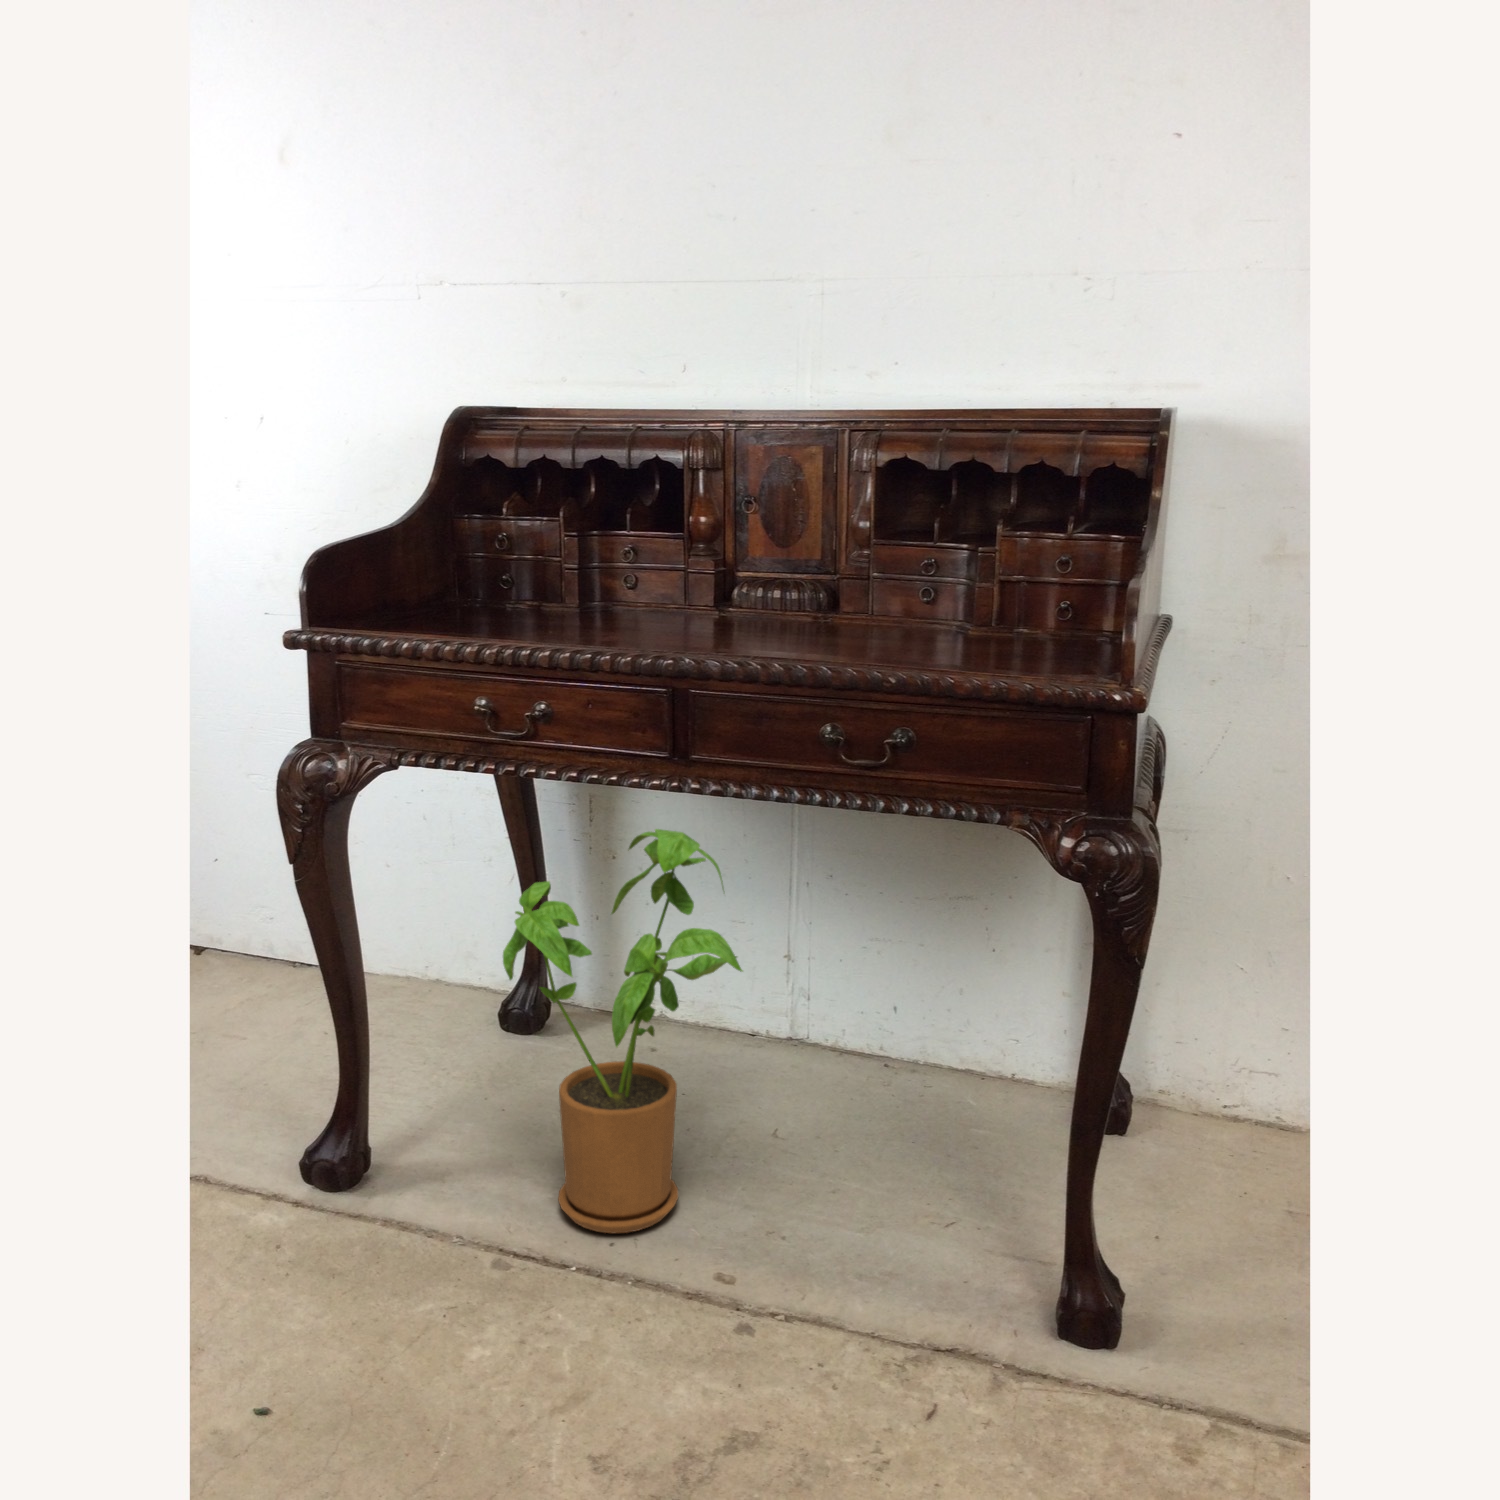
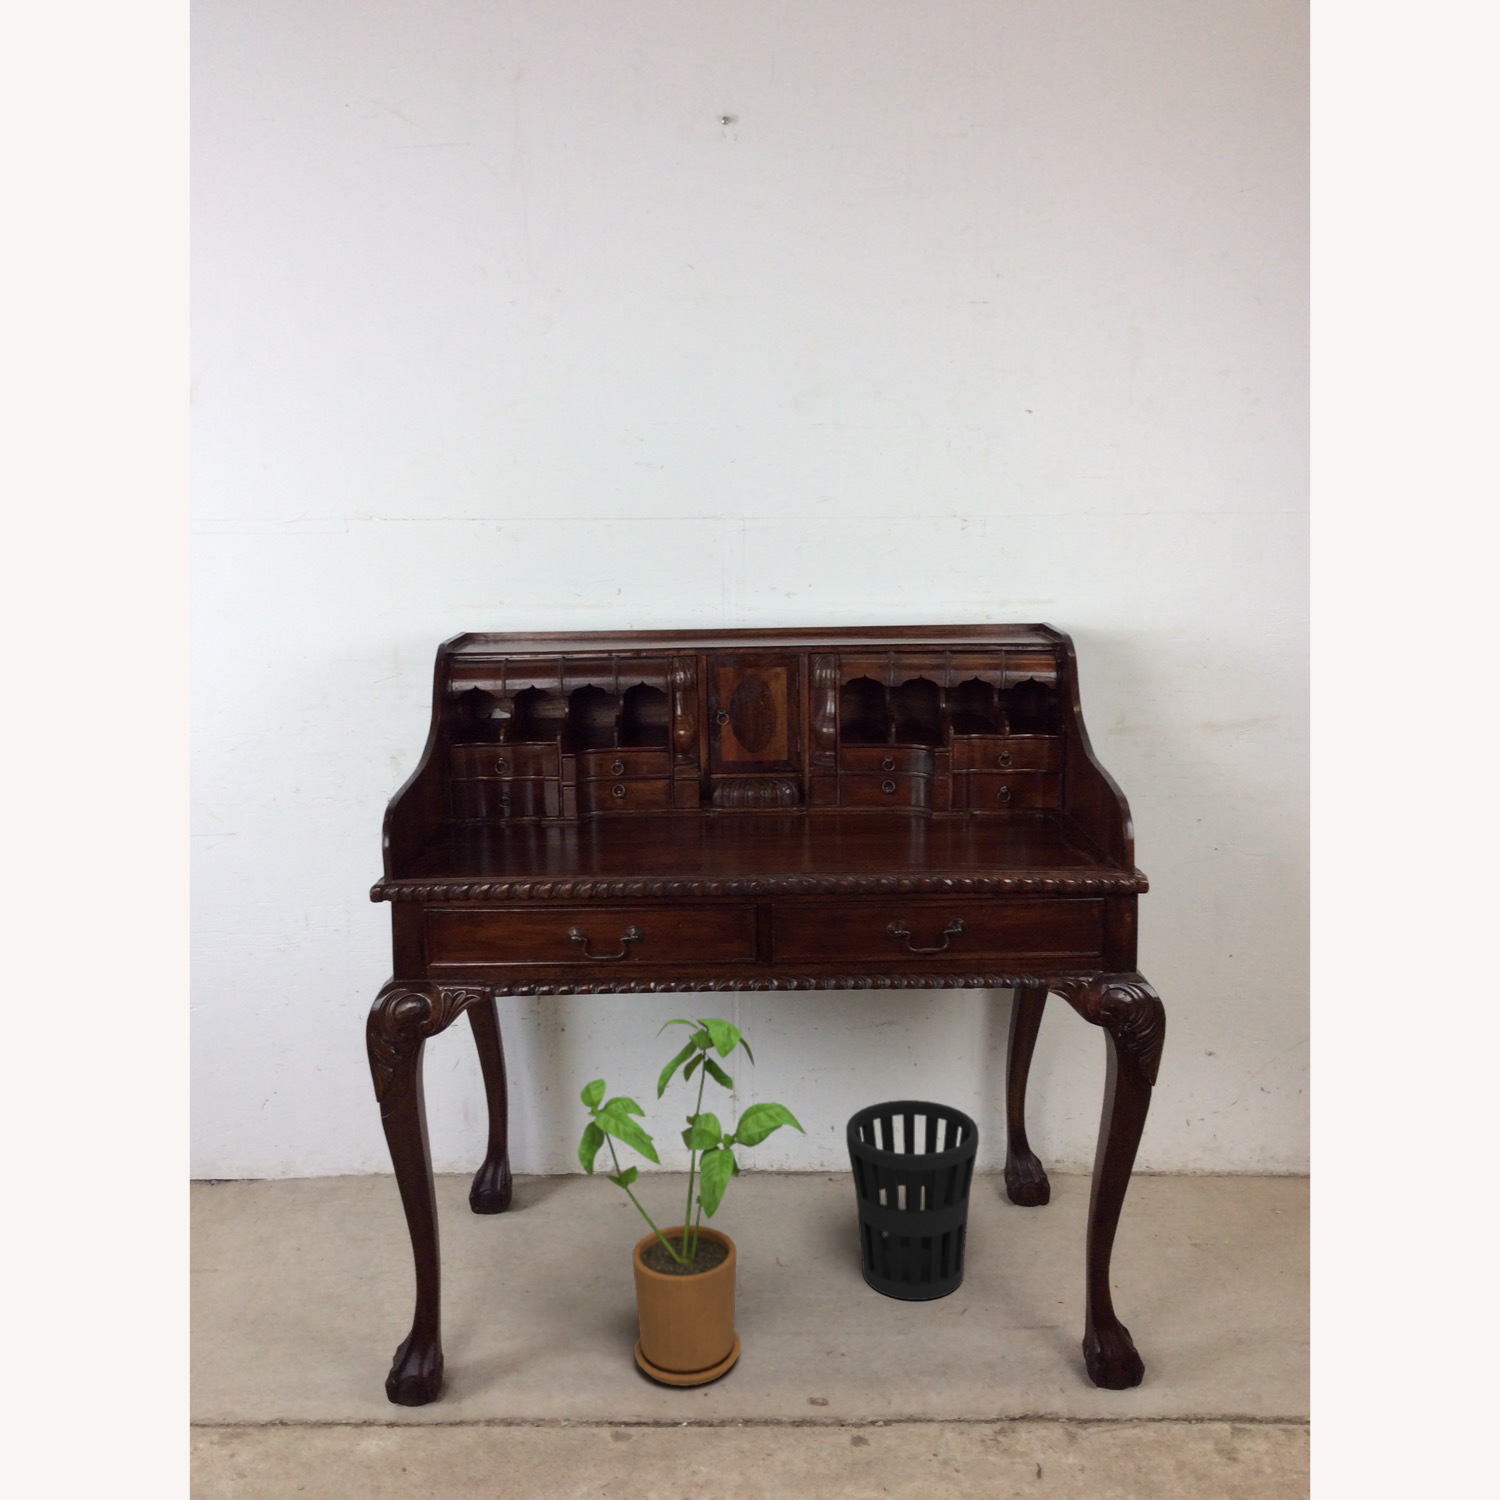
wastebasket: none [848,975,1006,1205] -> present [846,1100,979,1300]

